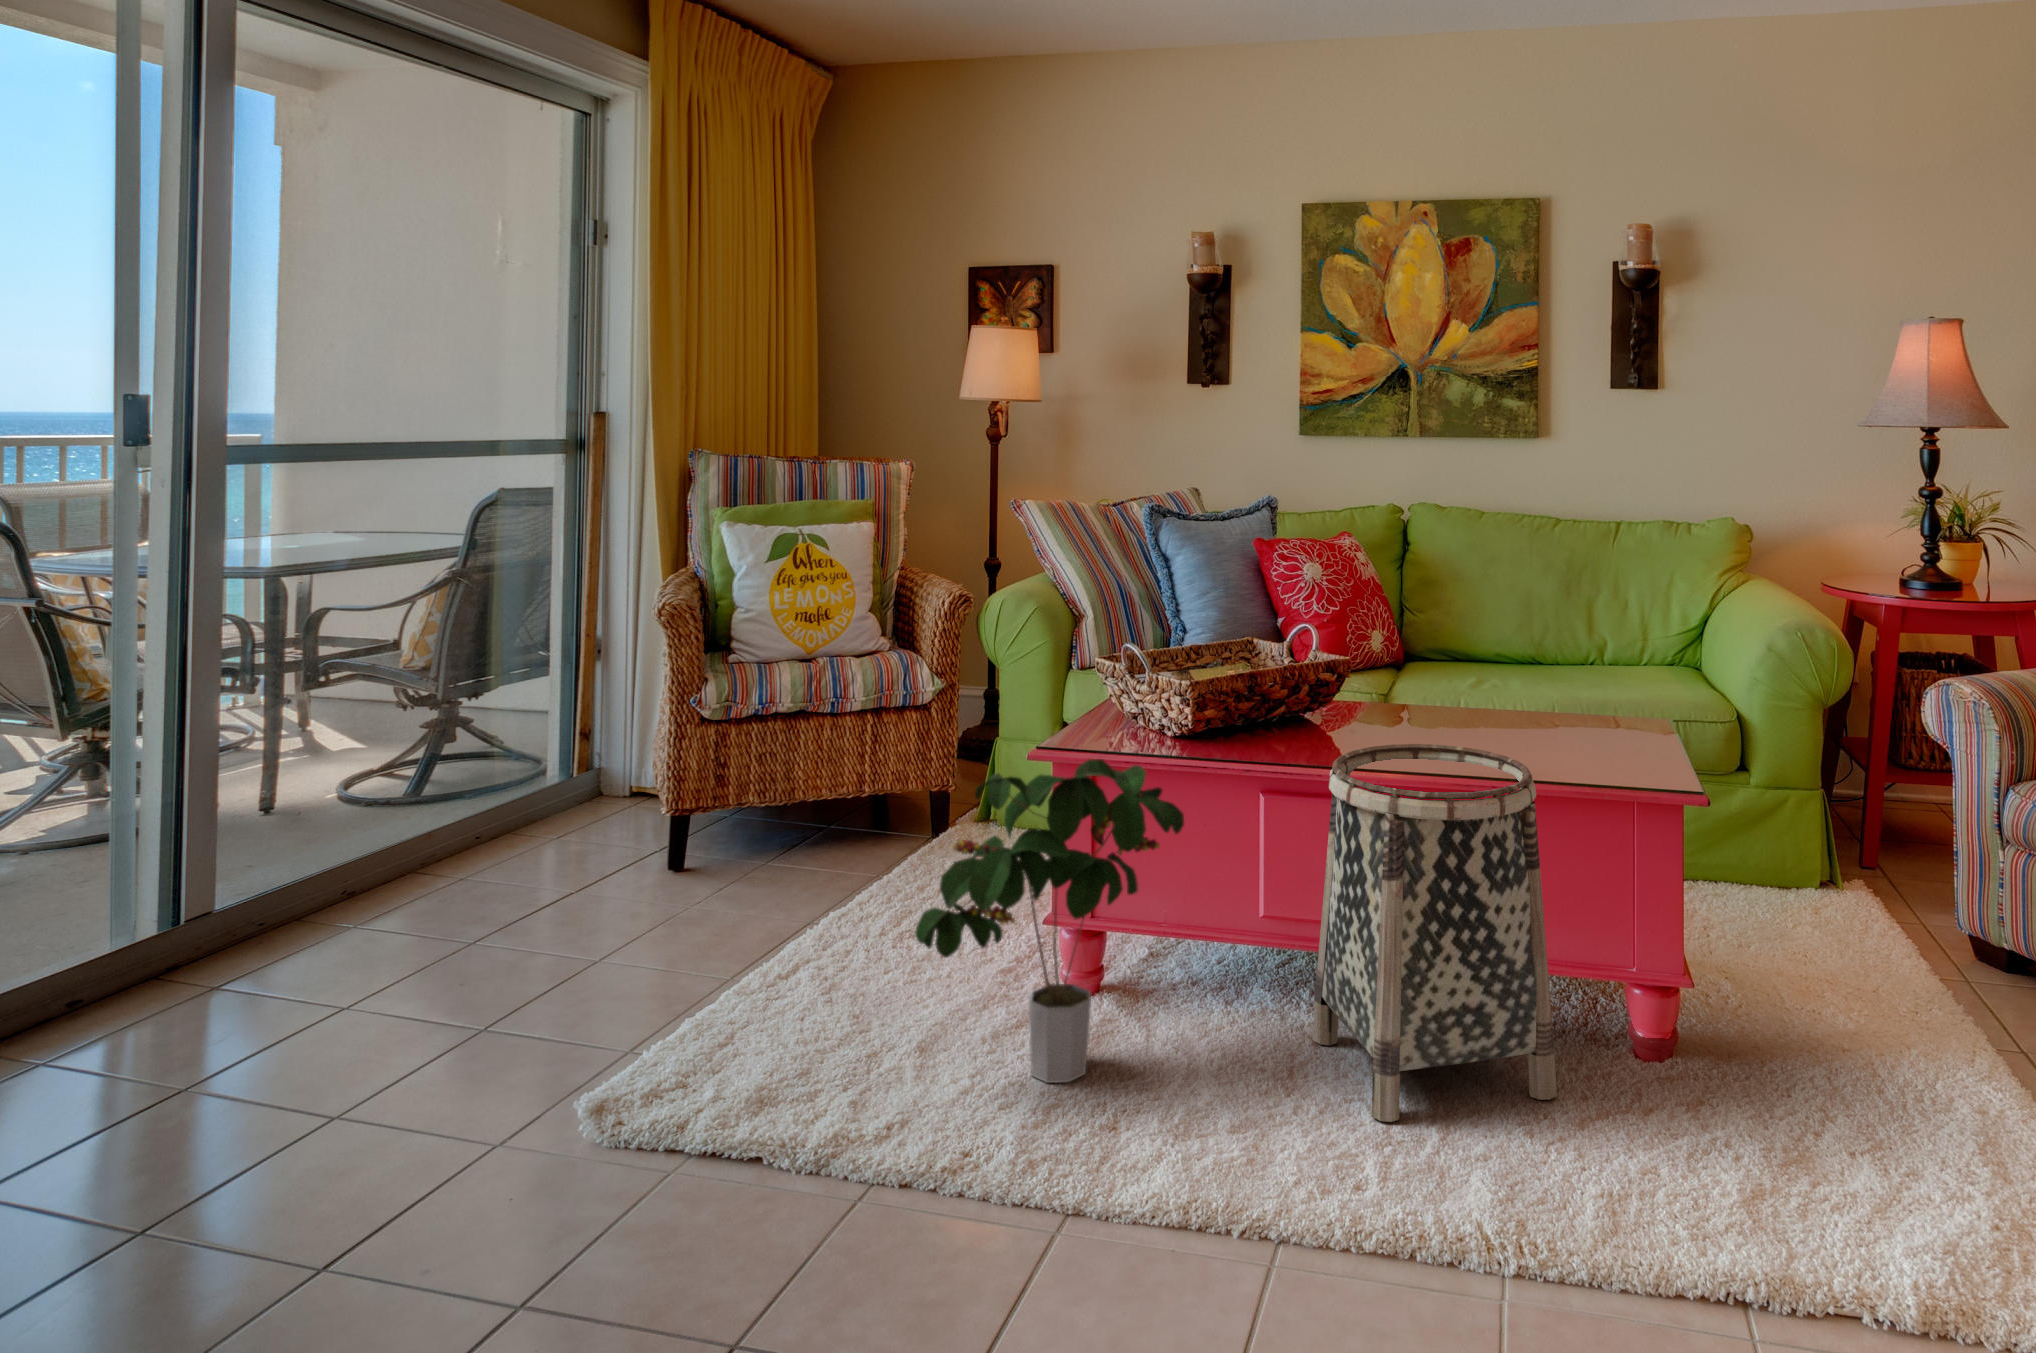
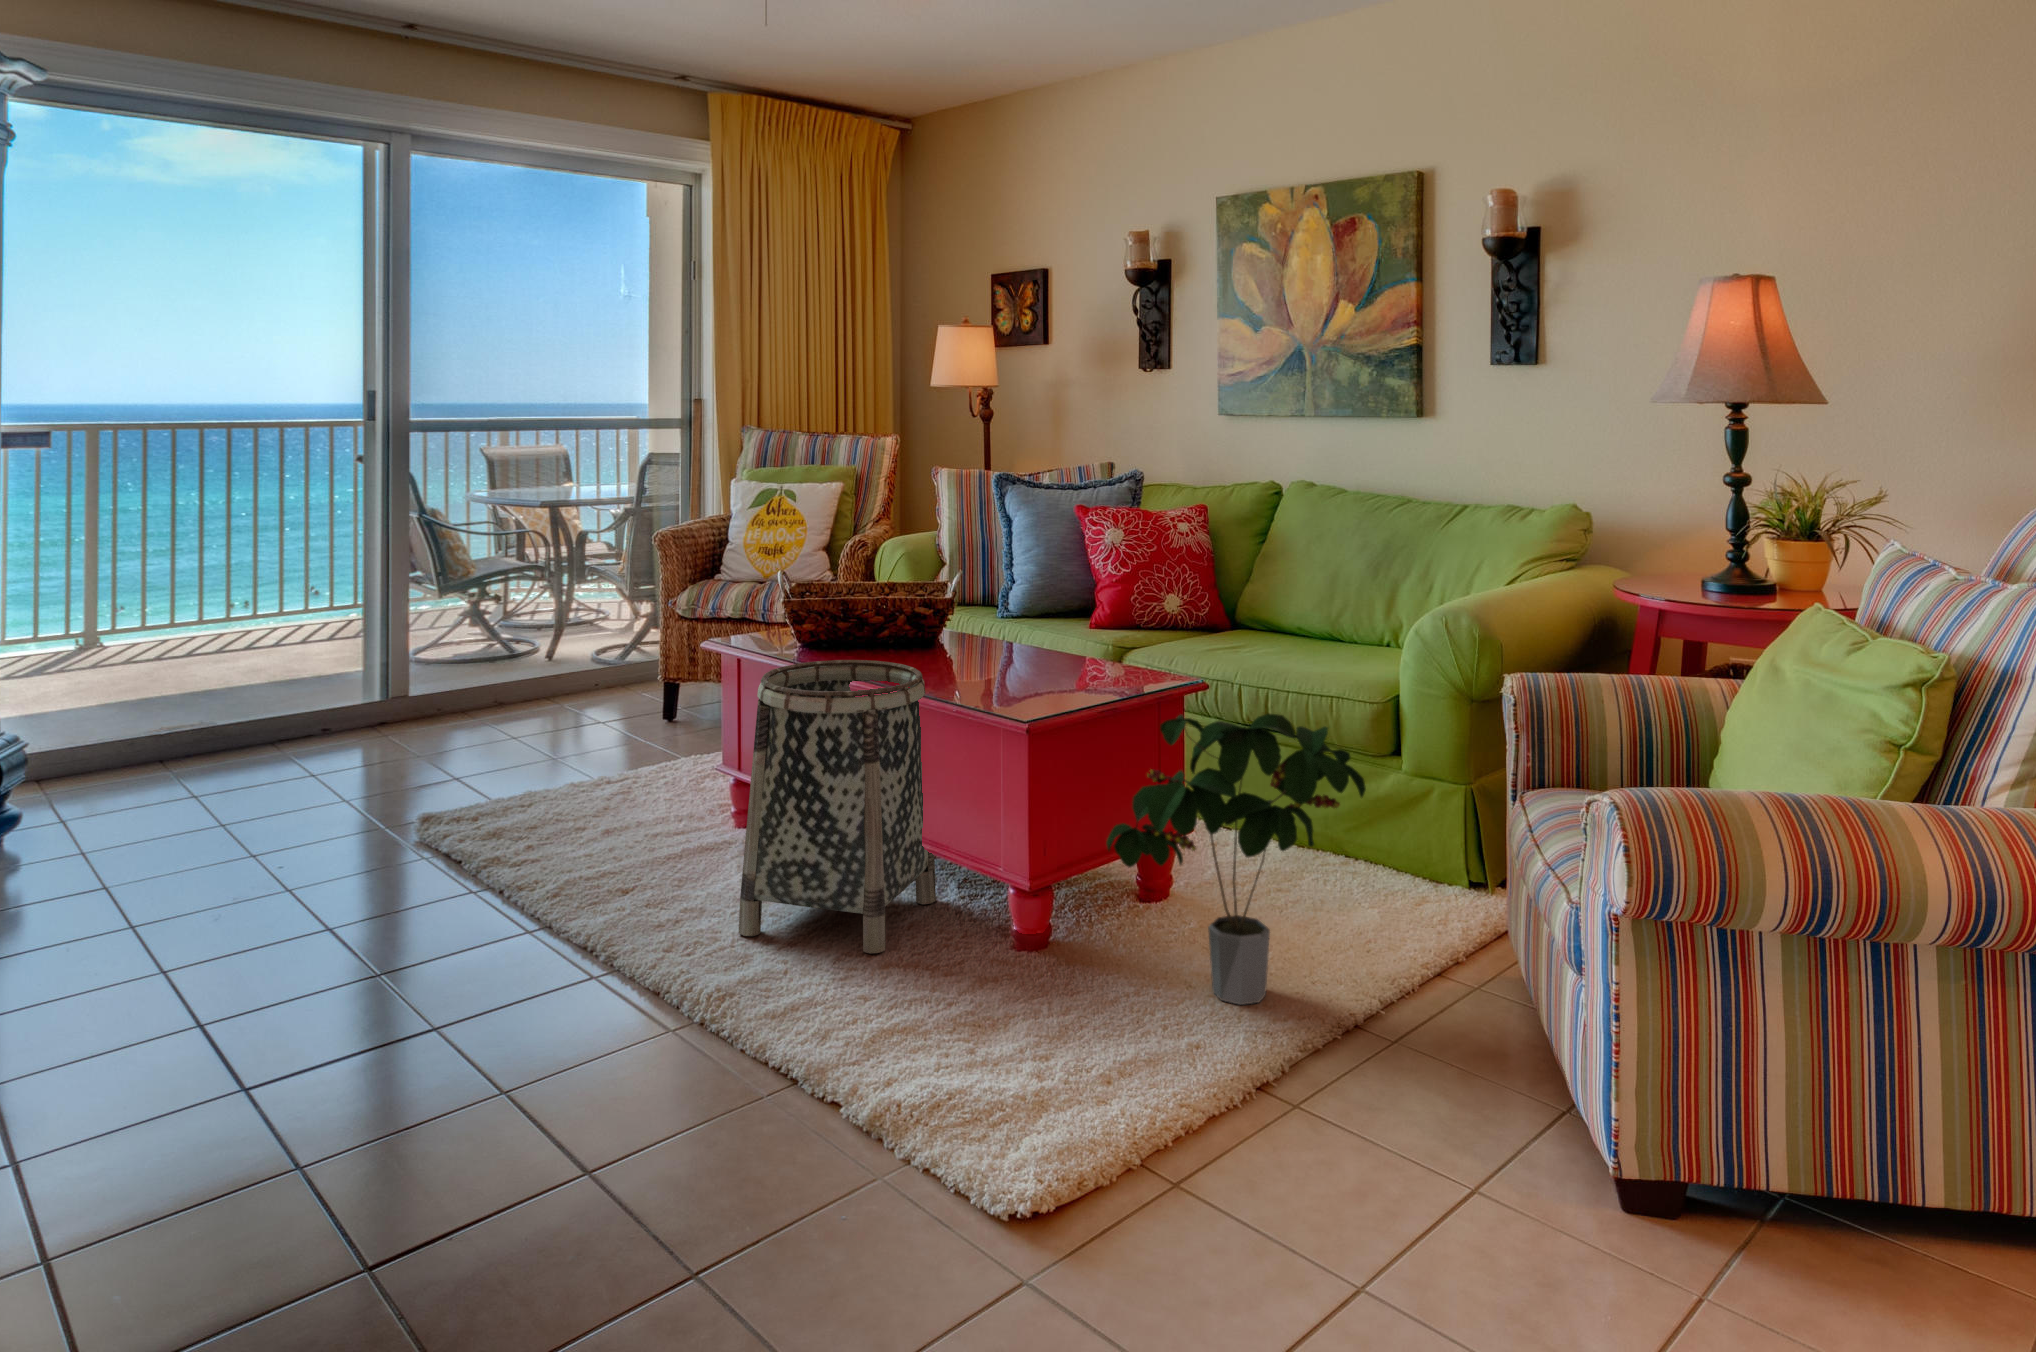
potted plant: present [915,759,1184,1083] -> present [1106,714,1366,1005]

